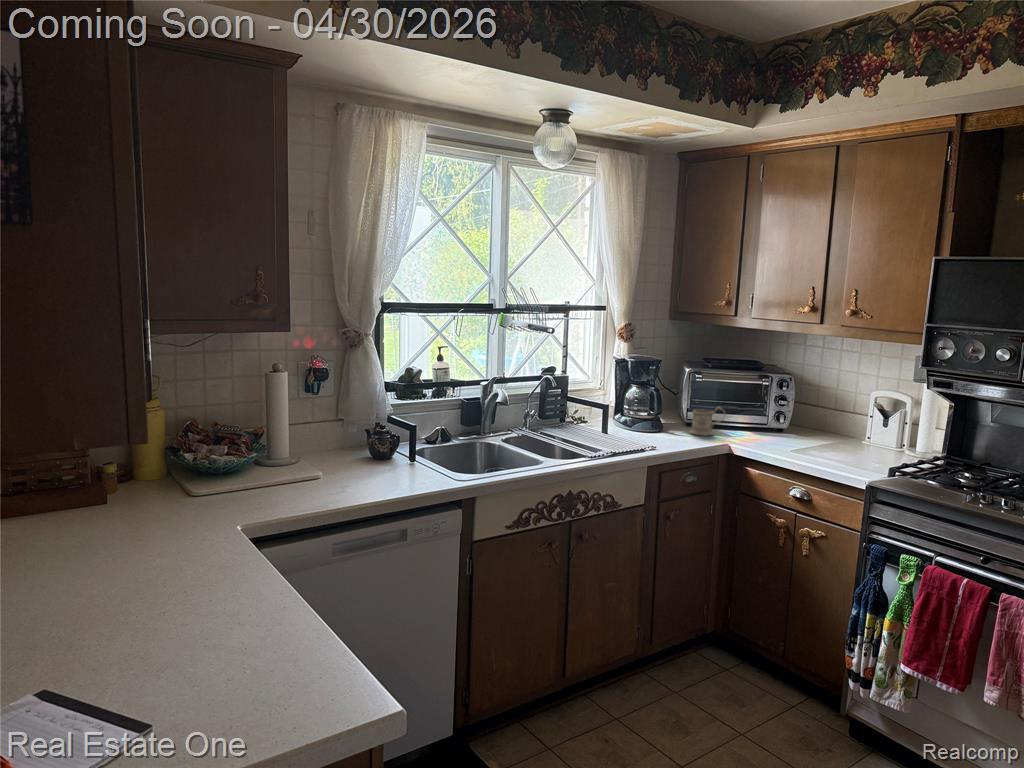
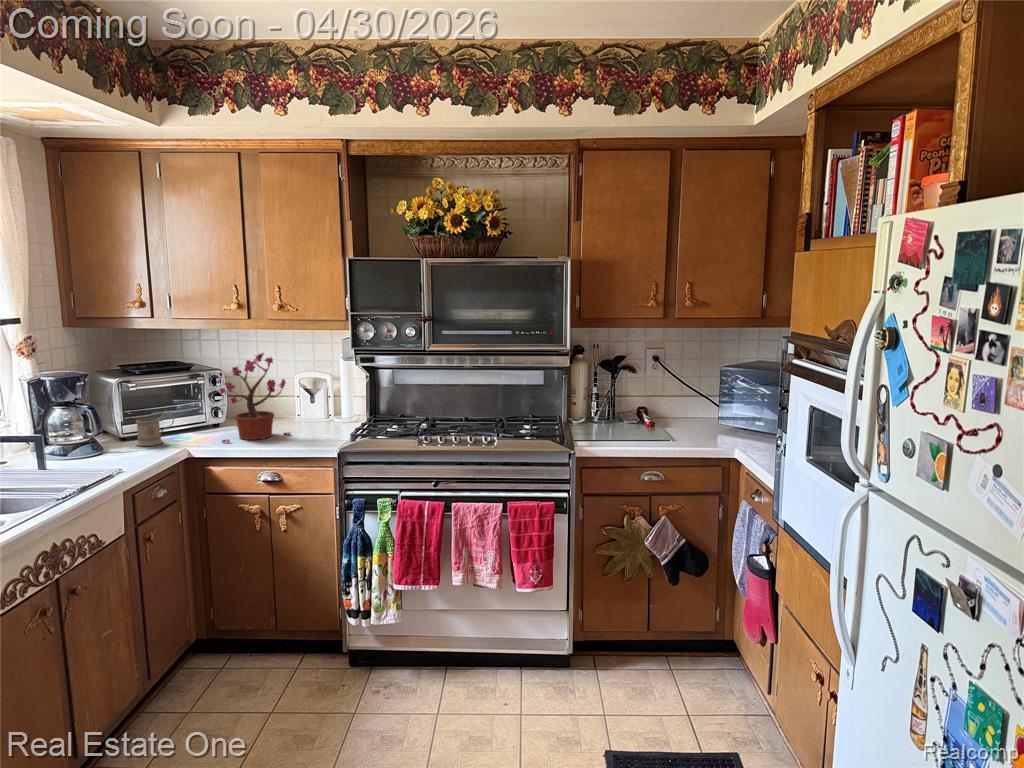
potted plant: none [760,361,841,454] -> present [220,353,290,442]

